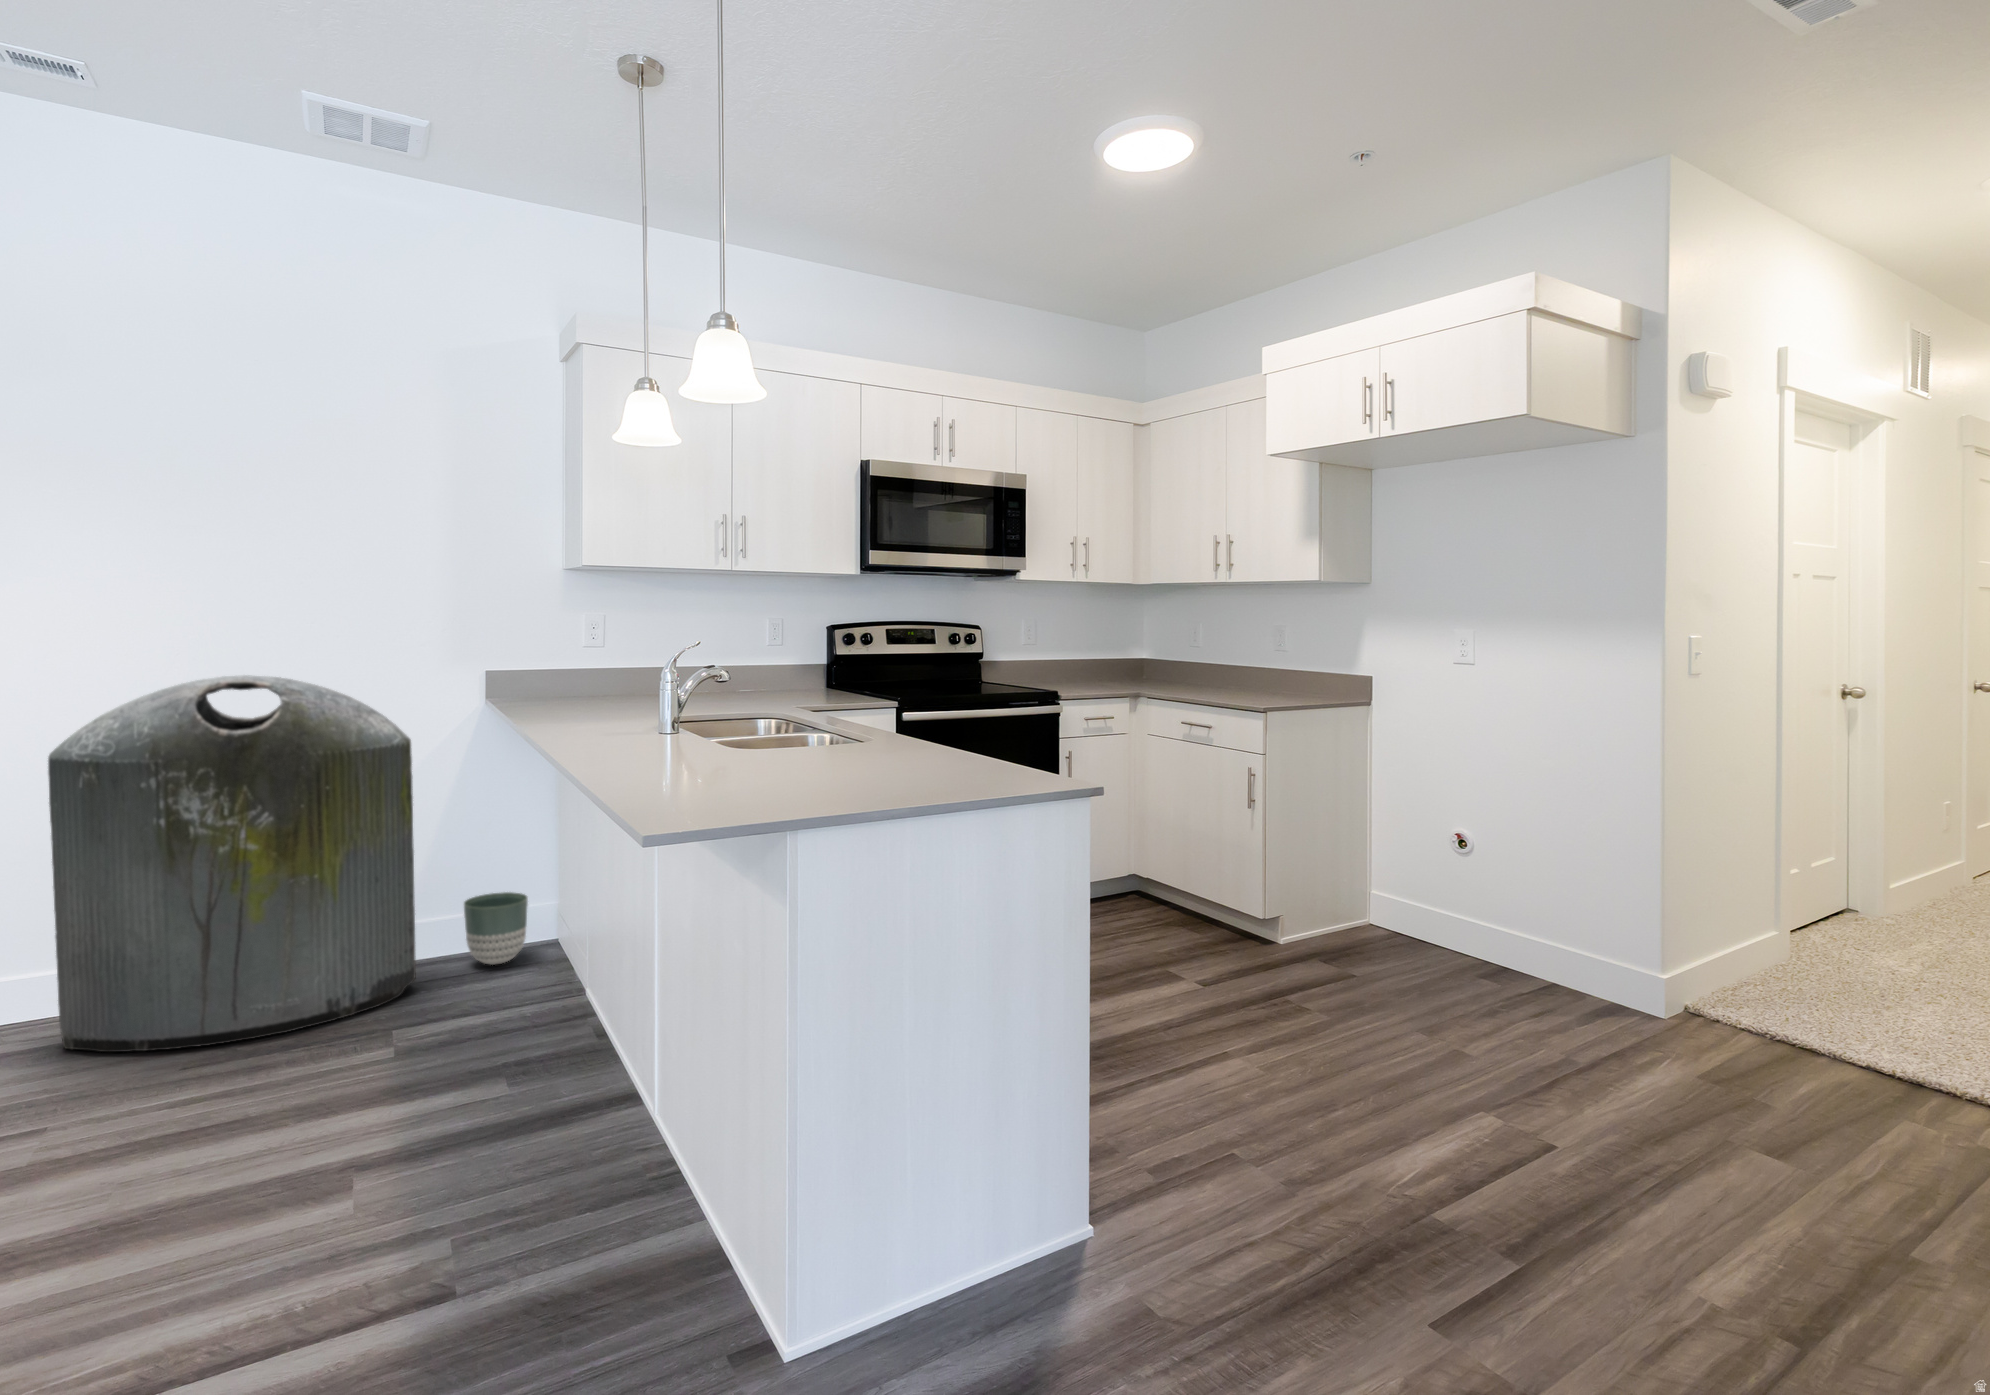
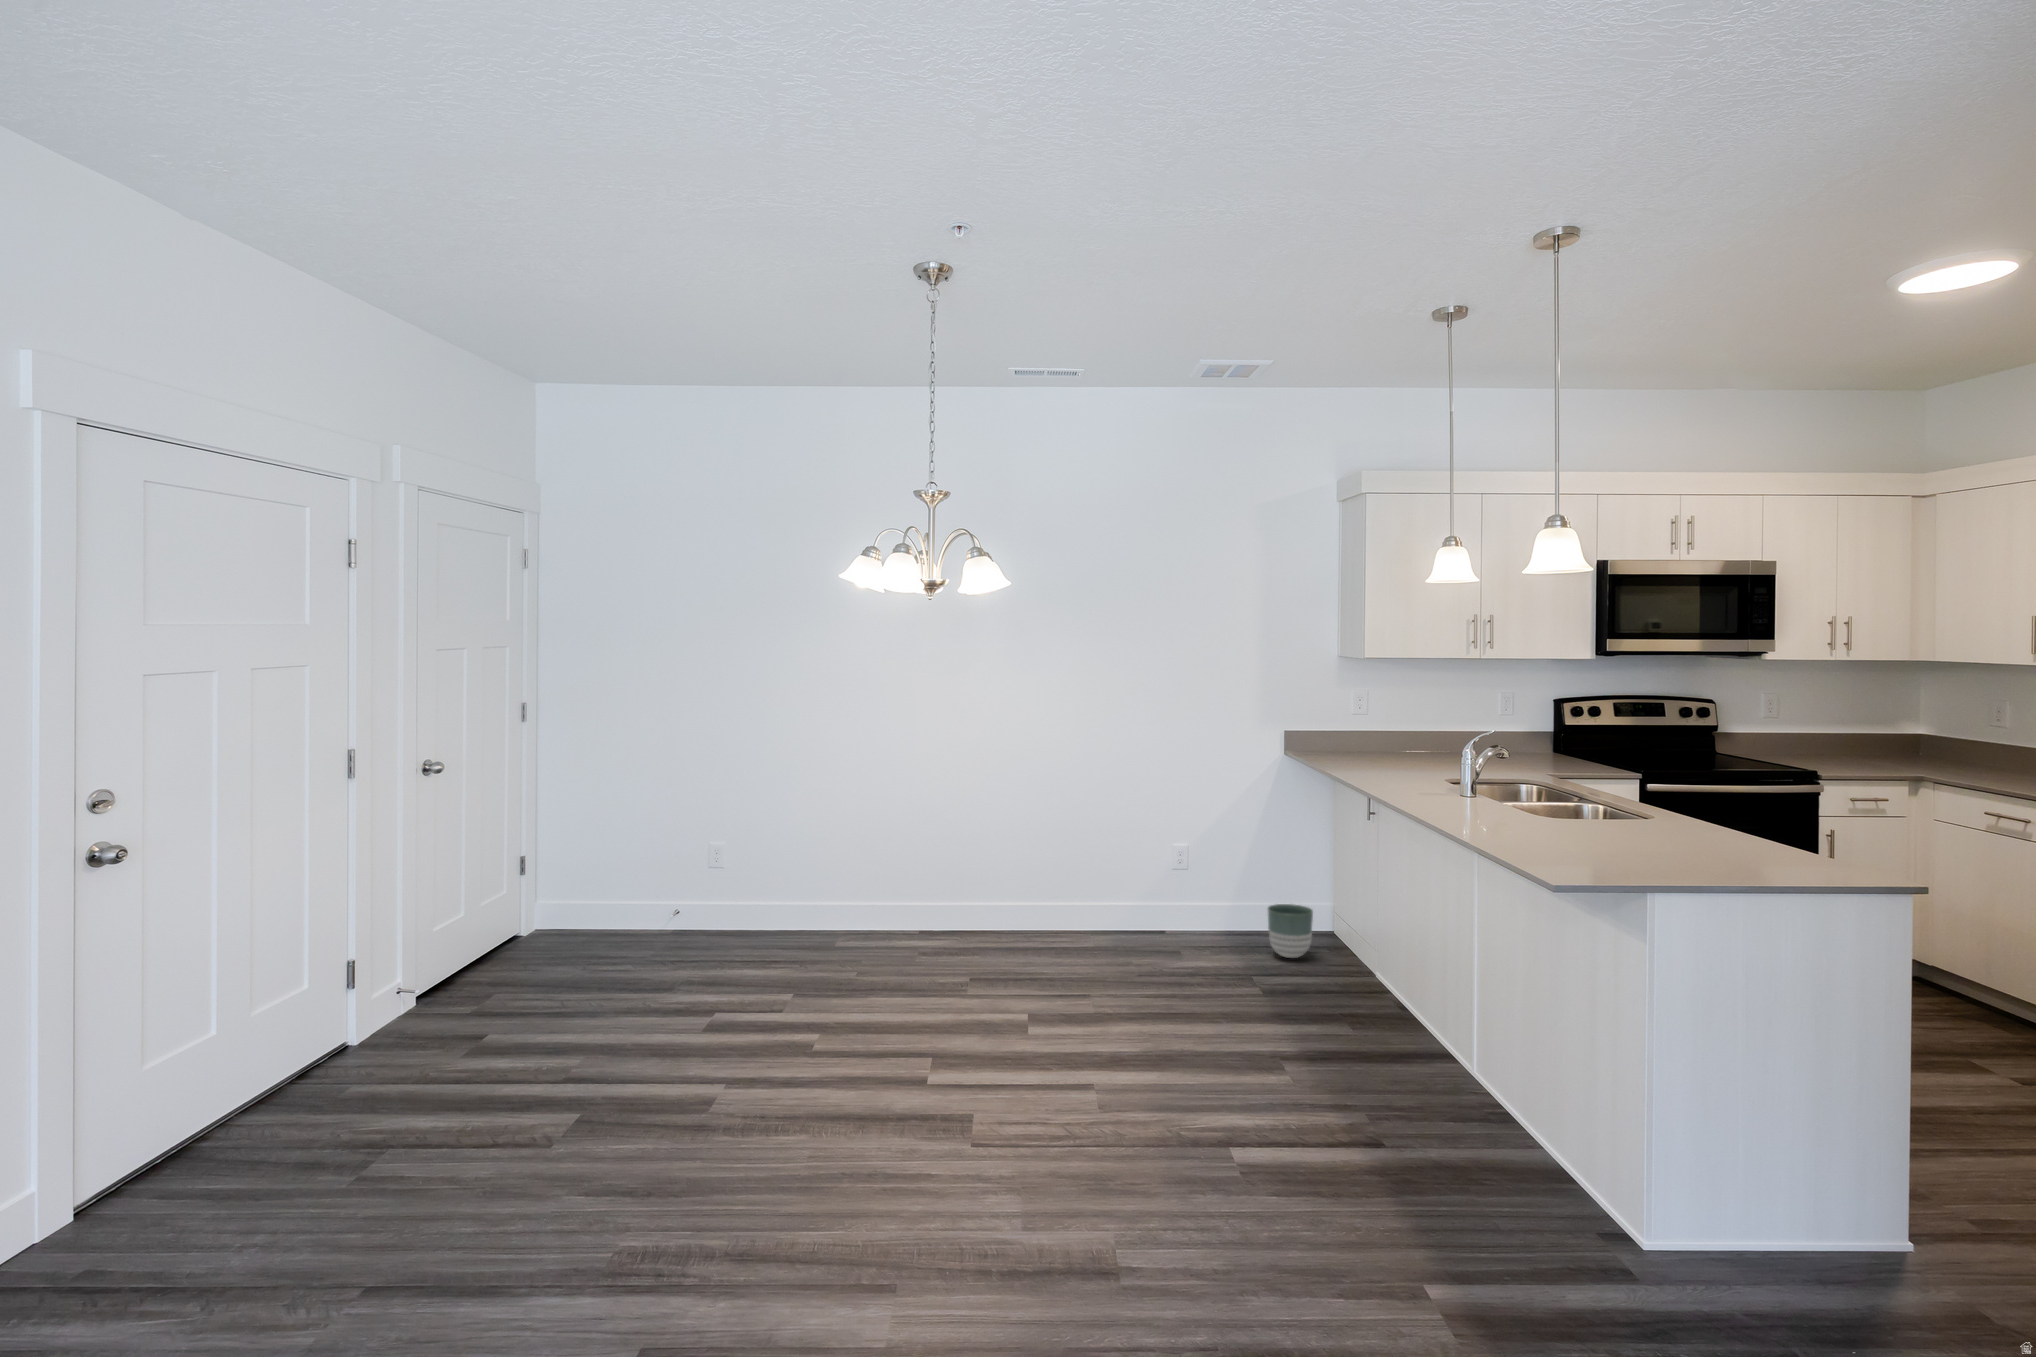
trash can: present [48,675,416,1052] -> none [1045,738,1244,982]

